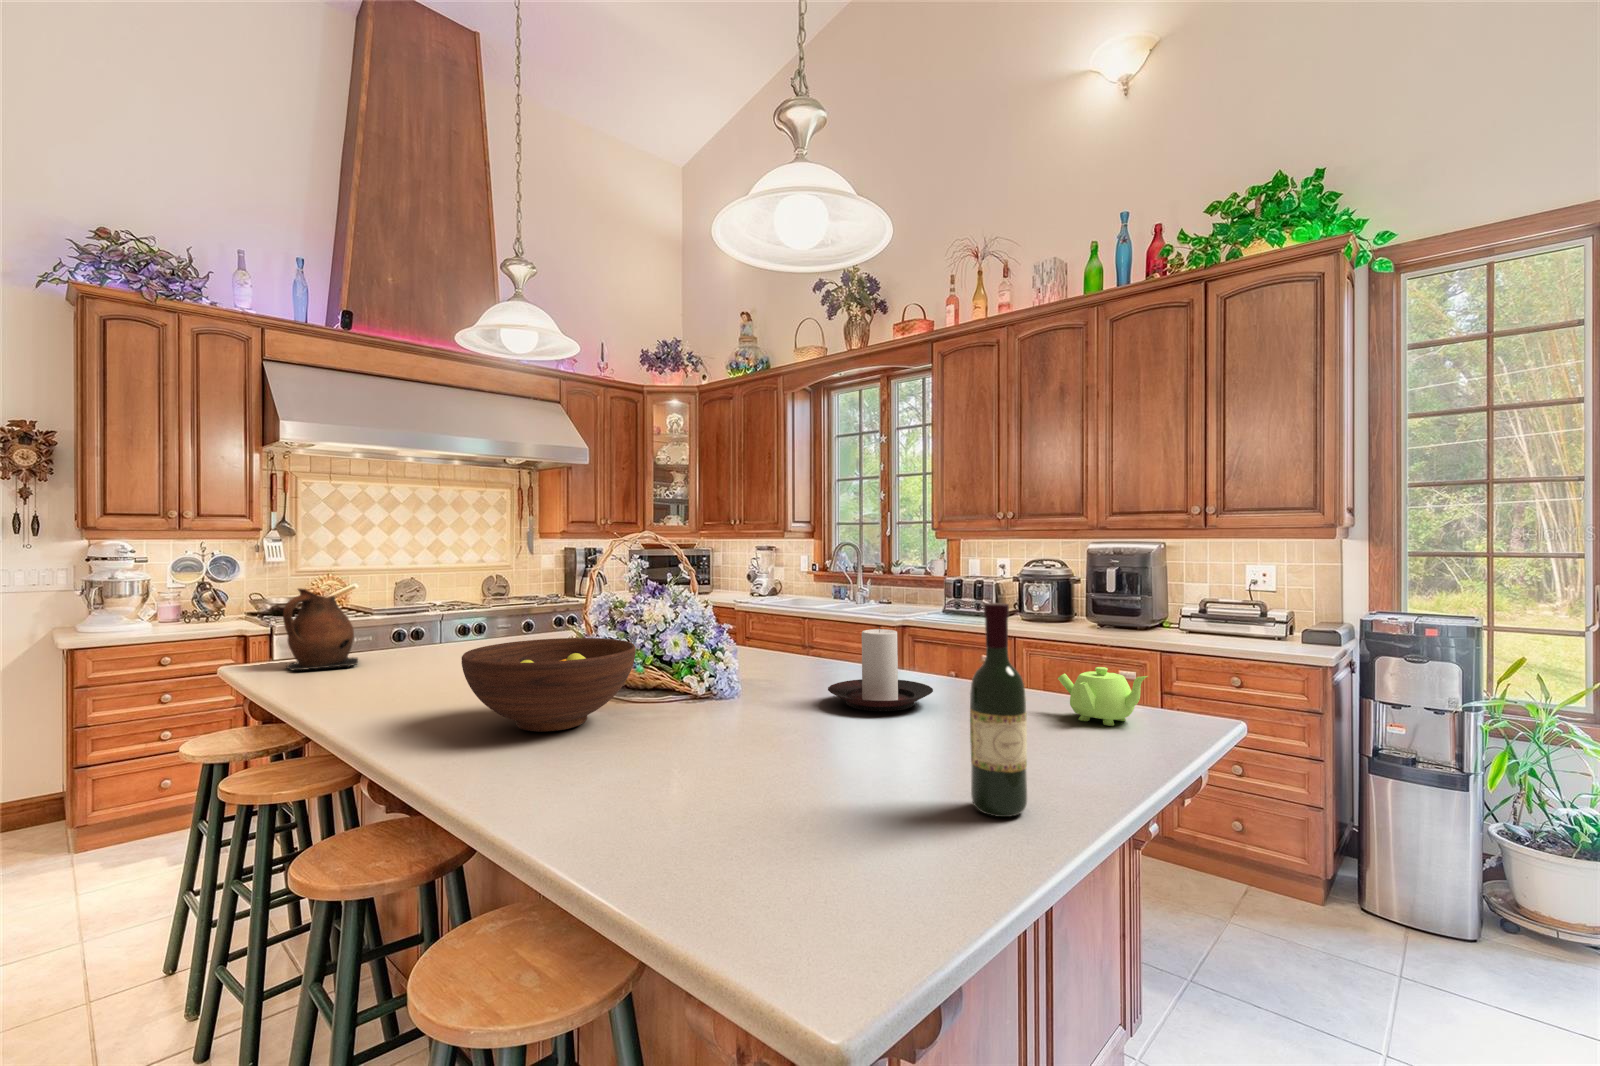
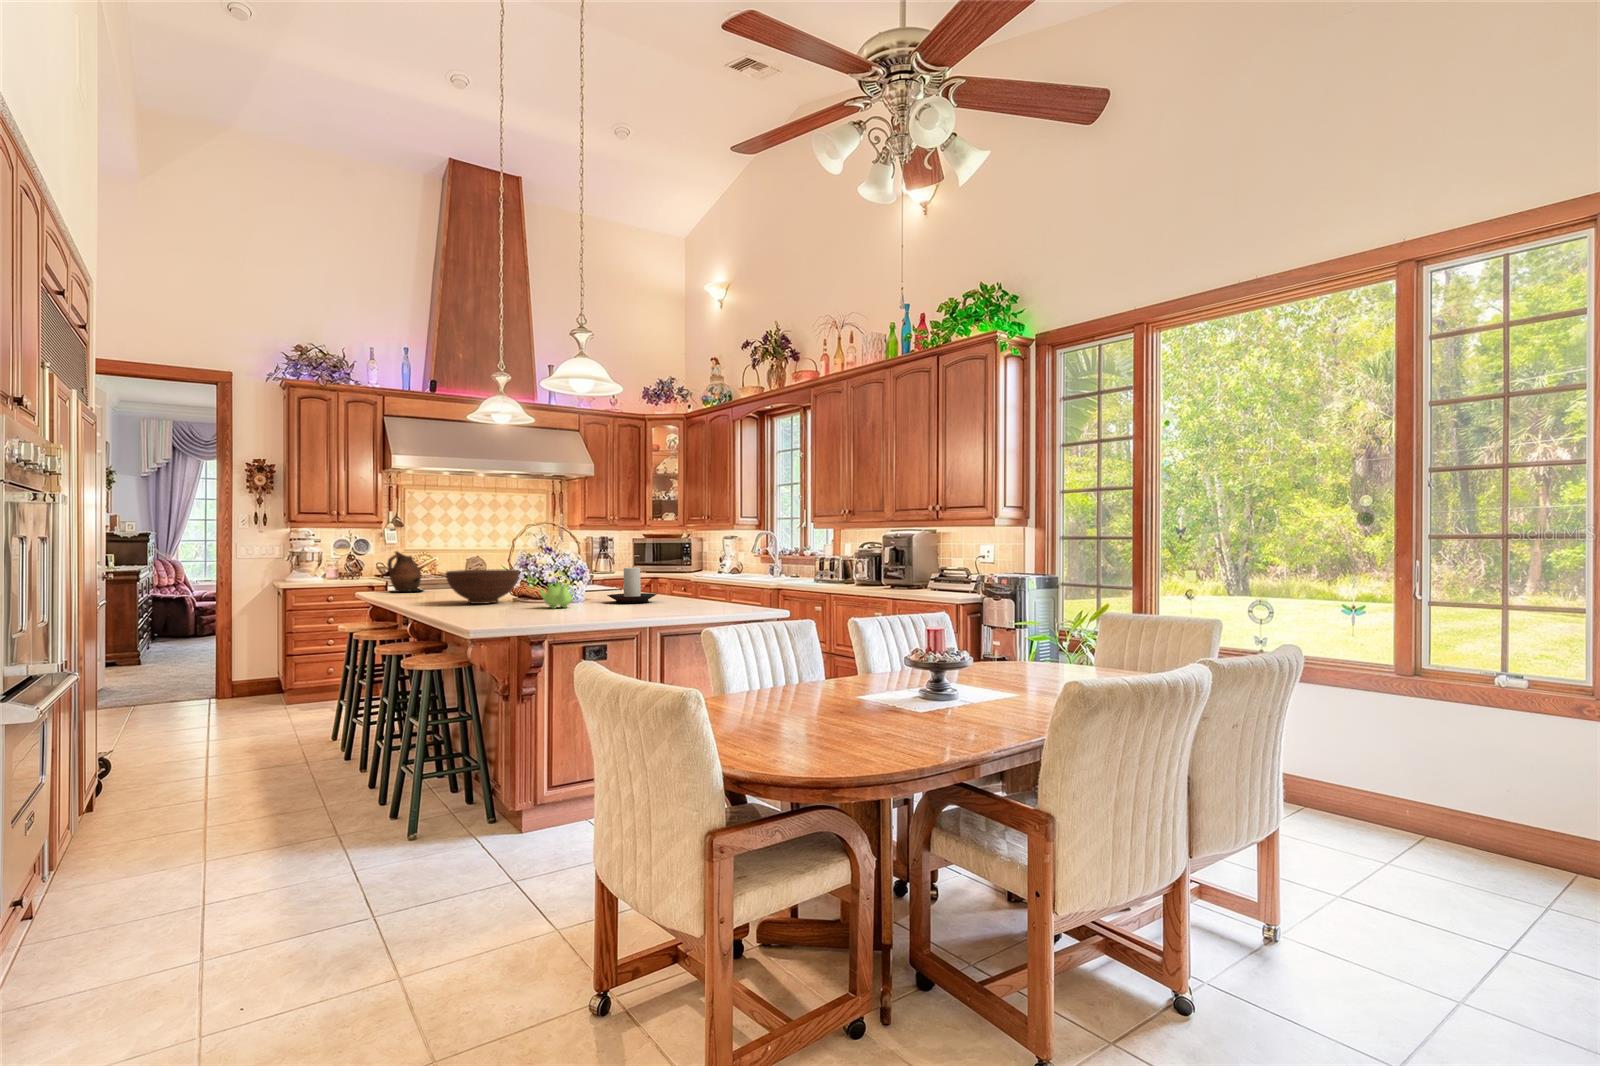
wine bottle: present [970,603,1027,817] -> none [584,544,603,615]
teapot: present [1058,667,1148,726] -> present [539,584,574,608]

